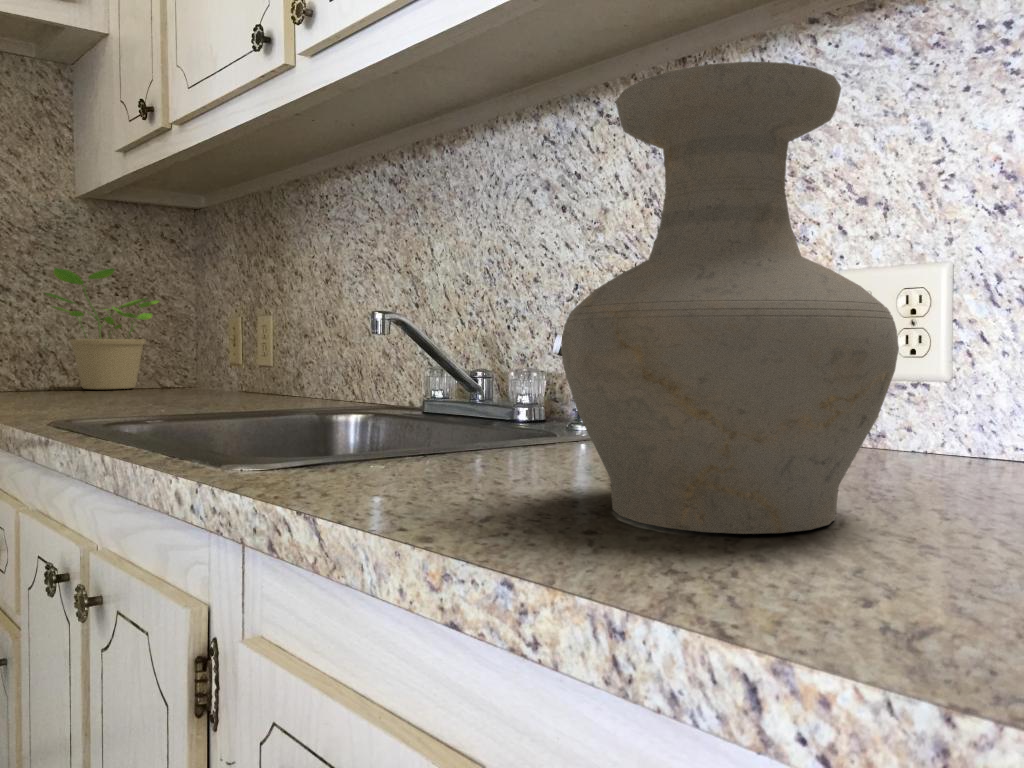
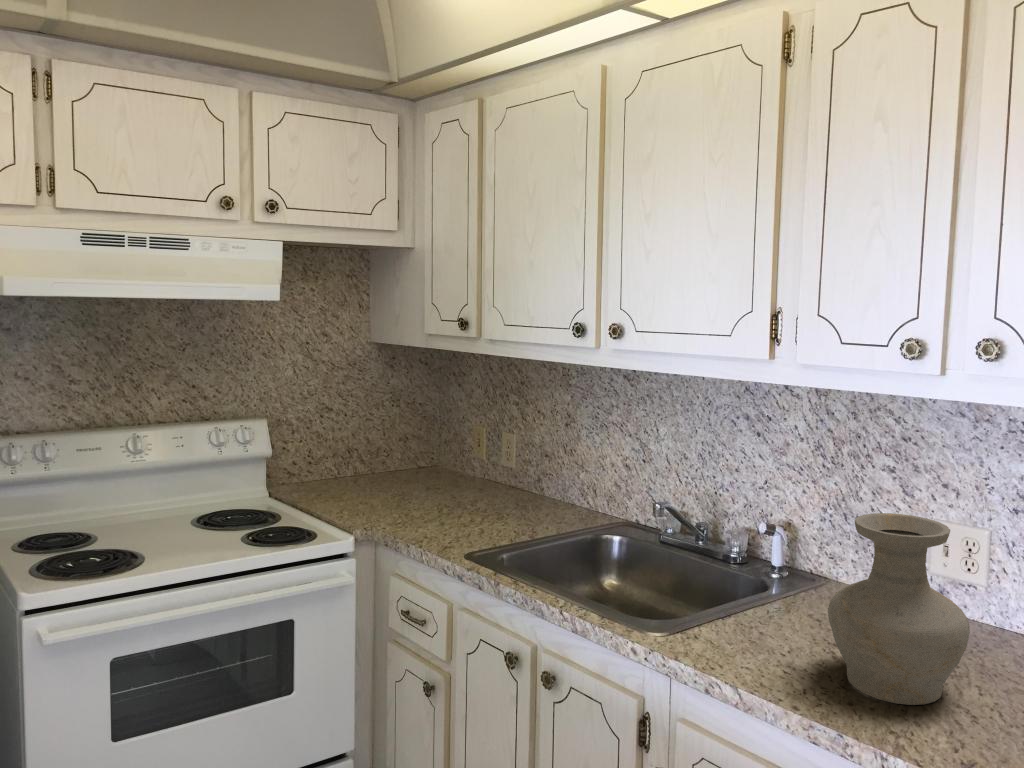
potted plant: present [45,268,159,389] -> none [351,396,423,476]

